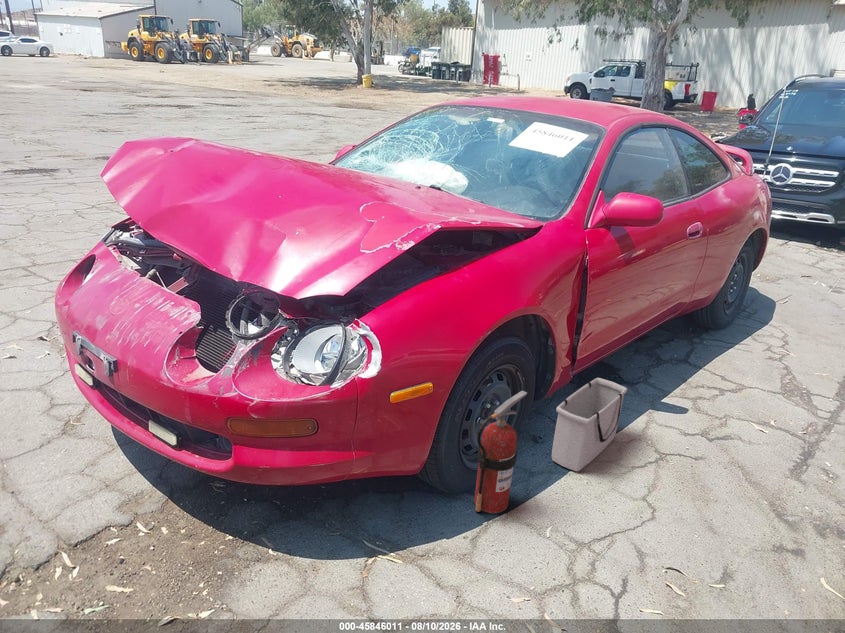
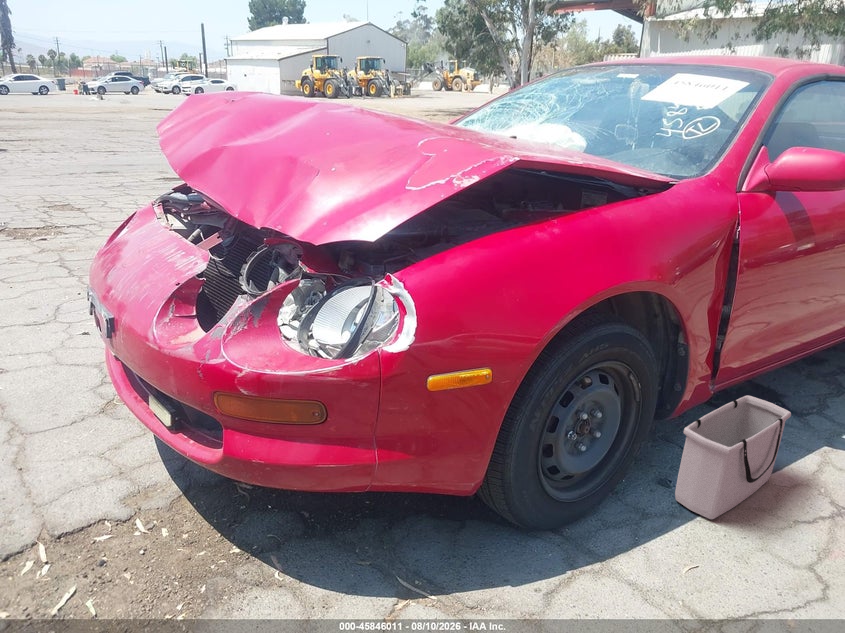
fire extinguisher: present [474,391,527,514] -> none [558,397,639,564]

